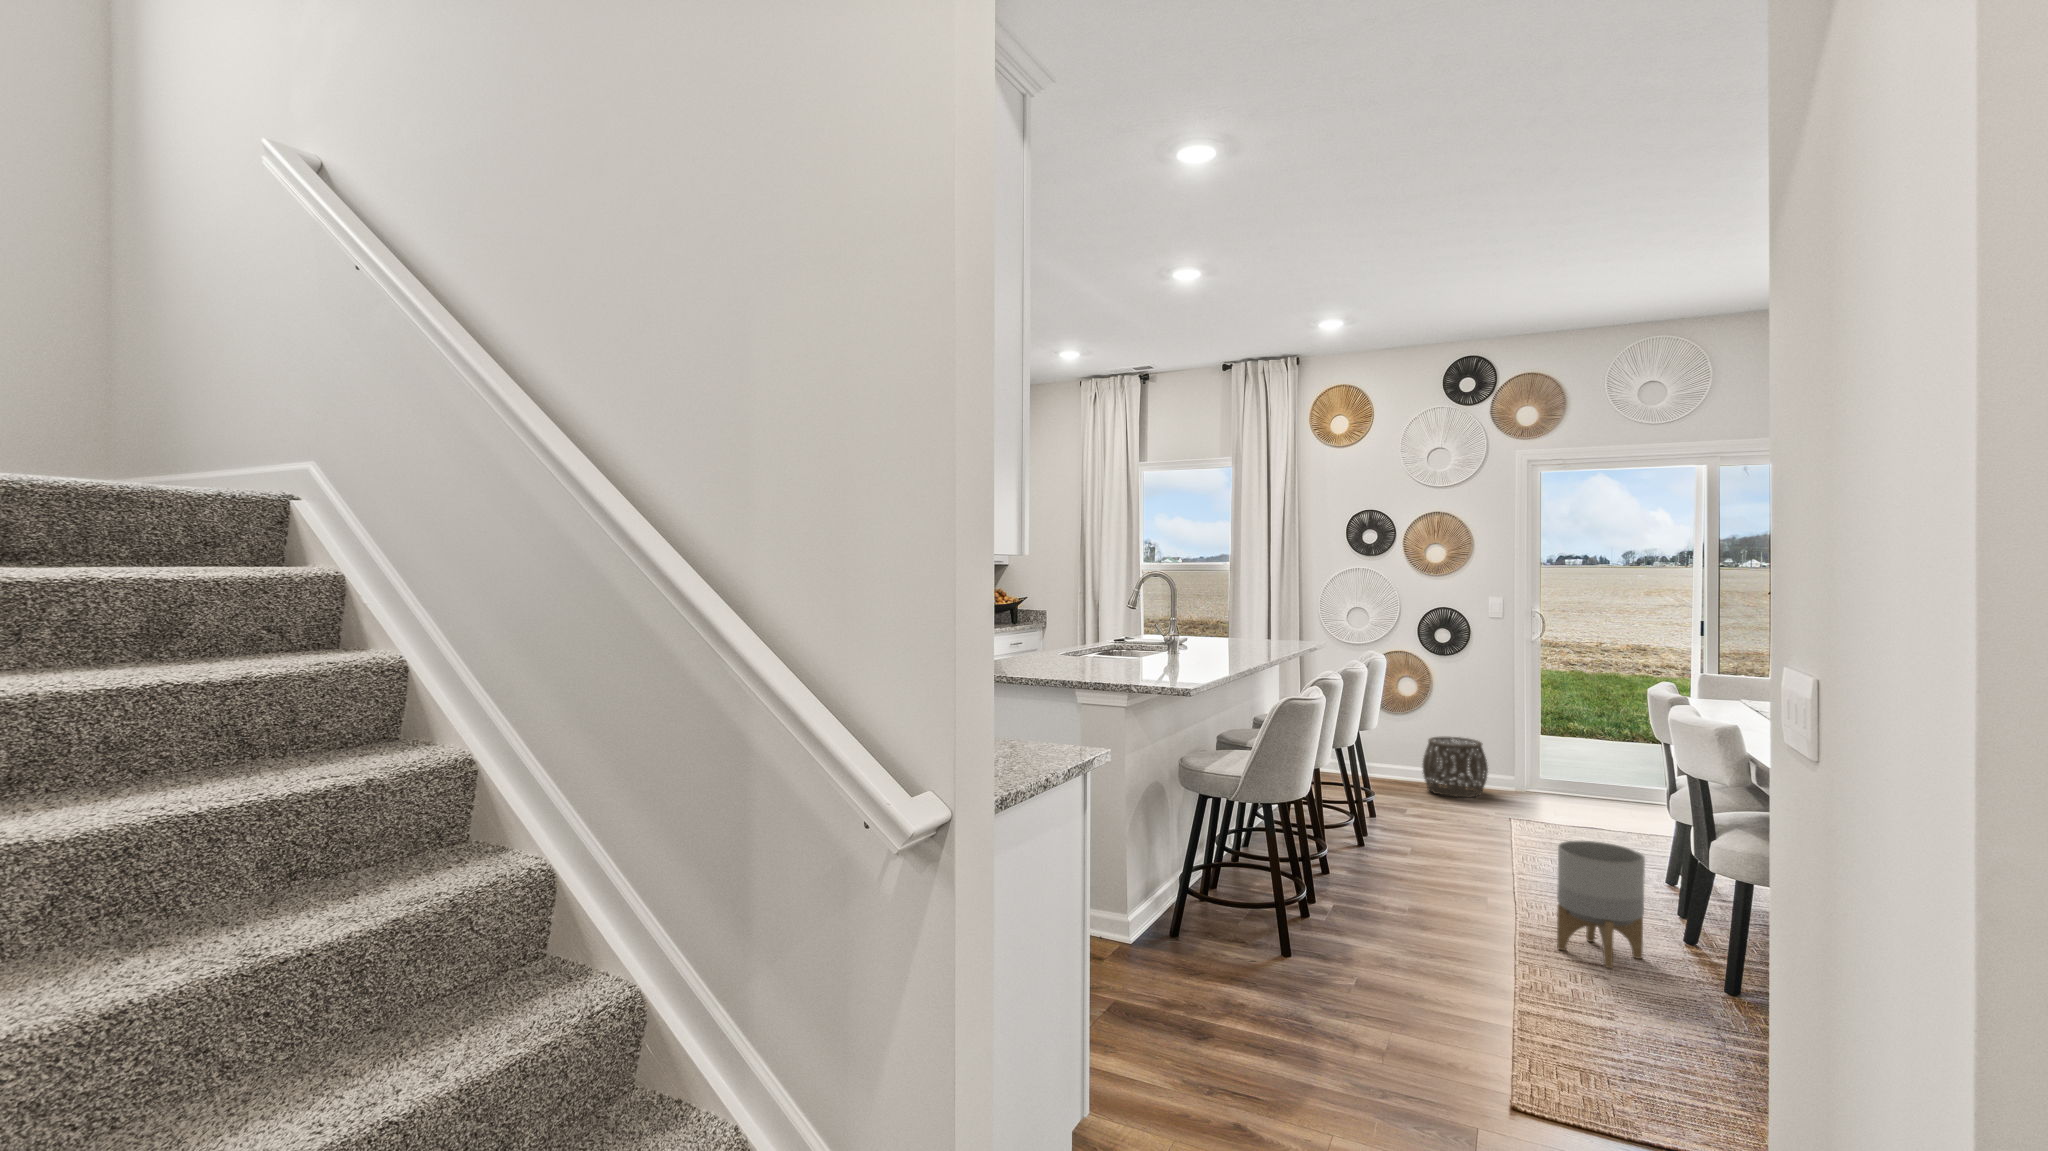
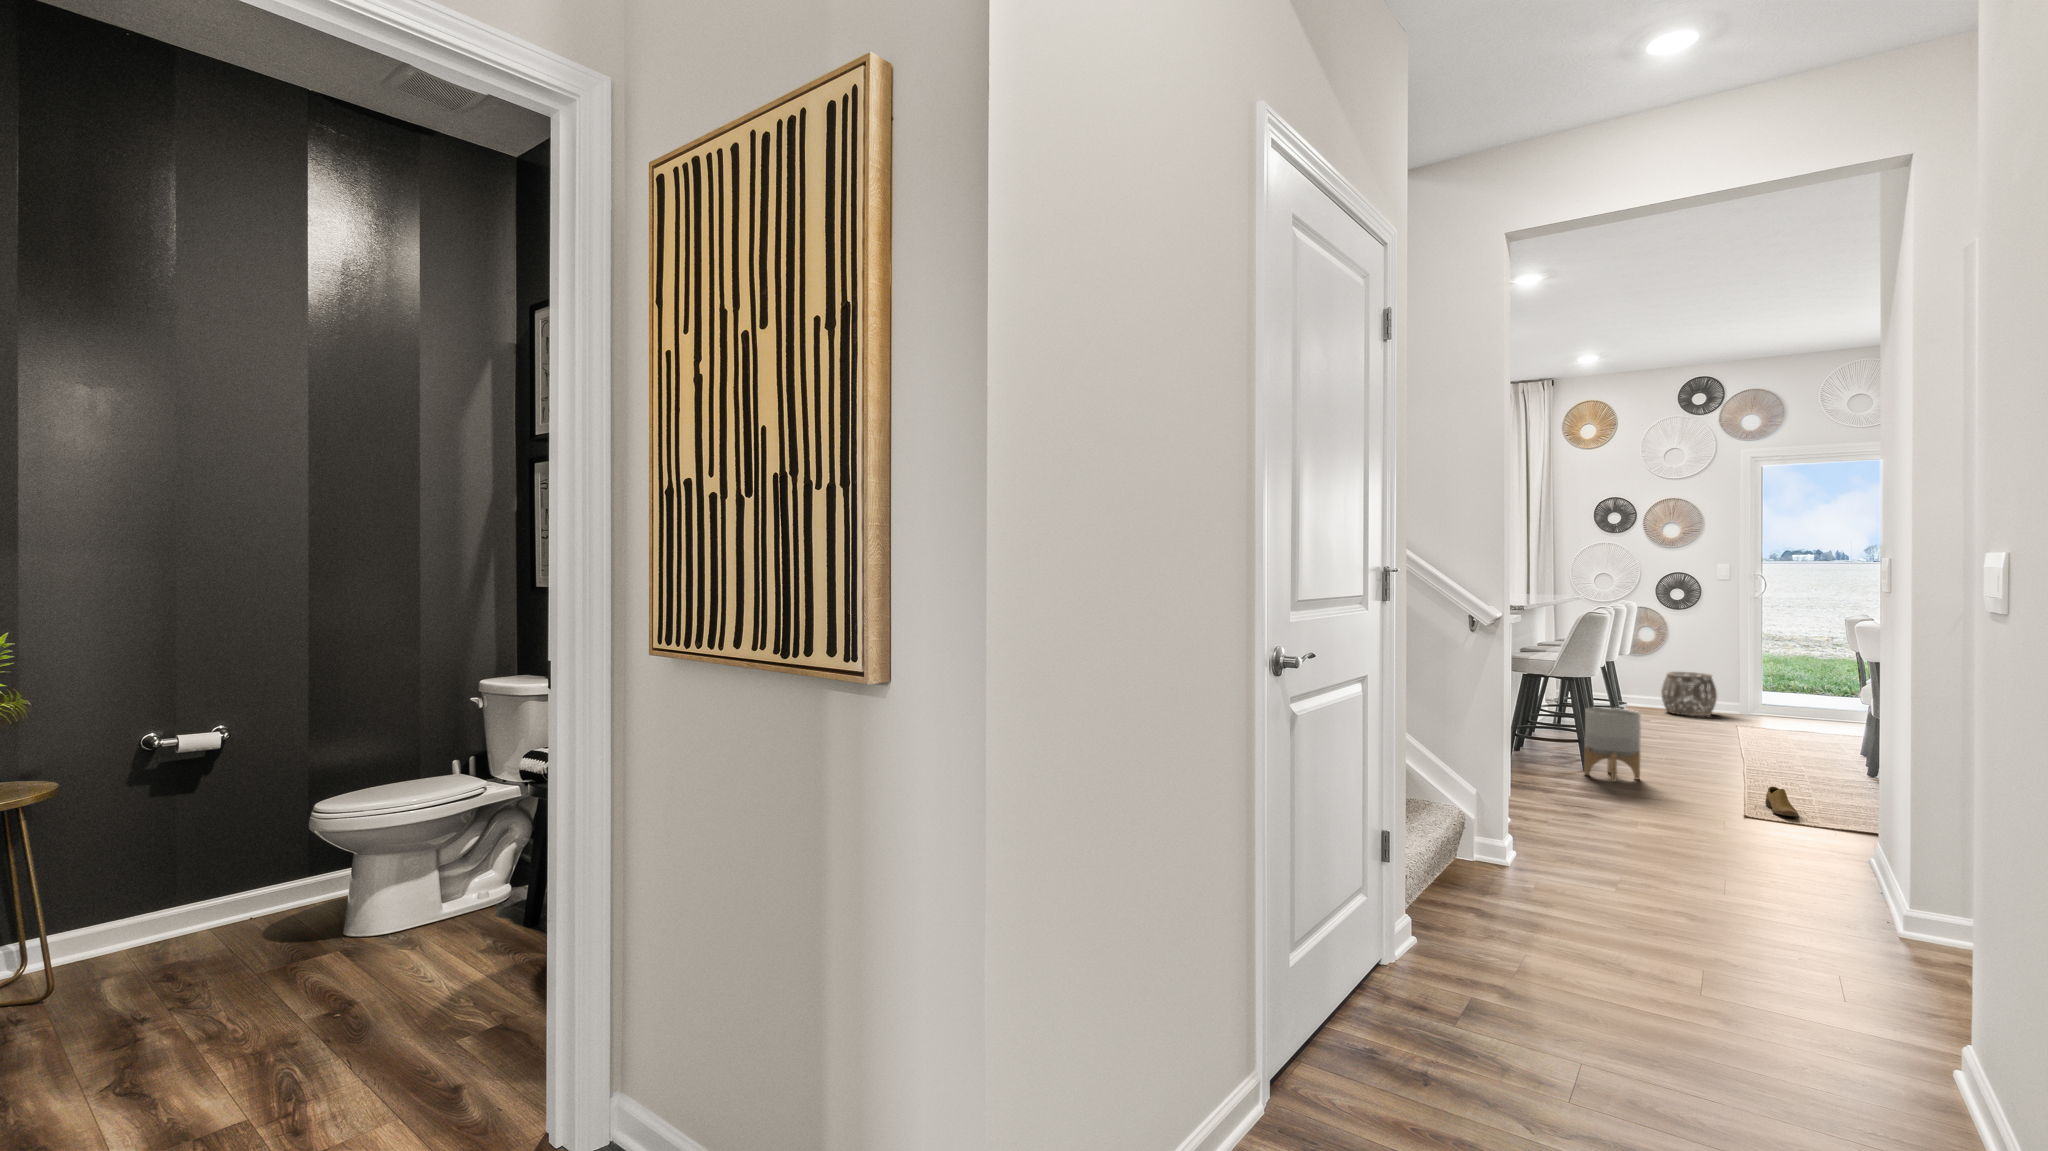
planter: present [1557,841,1645,968] -> present [1584,708,1641,782]
shoe: none [1547,1025,1601,1108] -> present [1765,786,1798,817]

